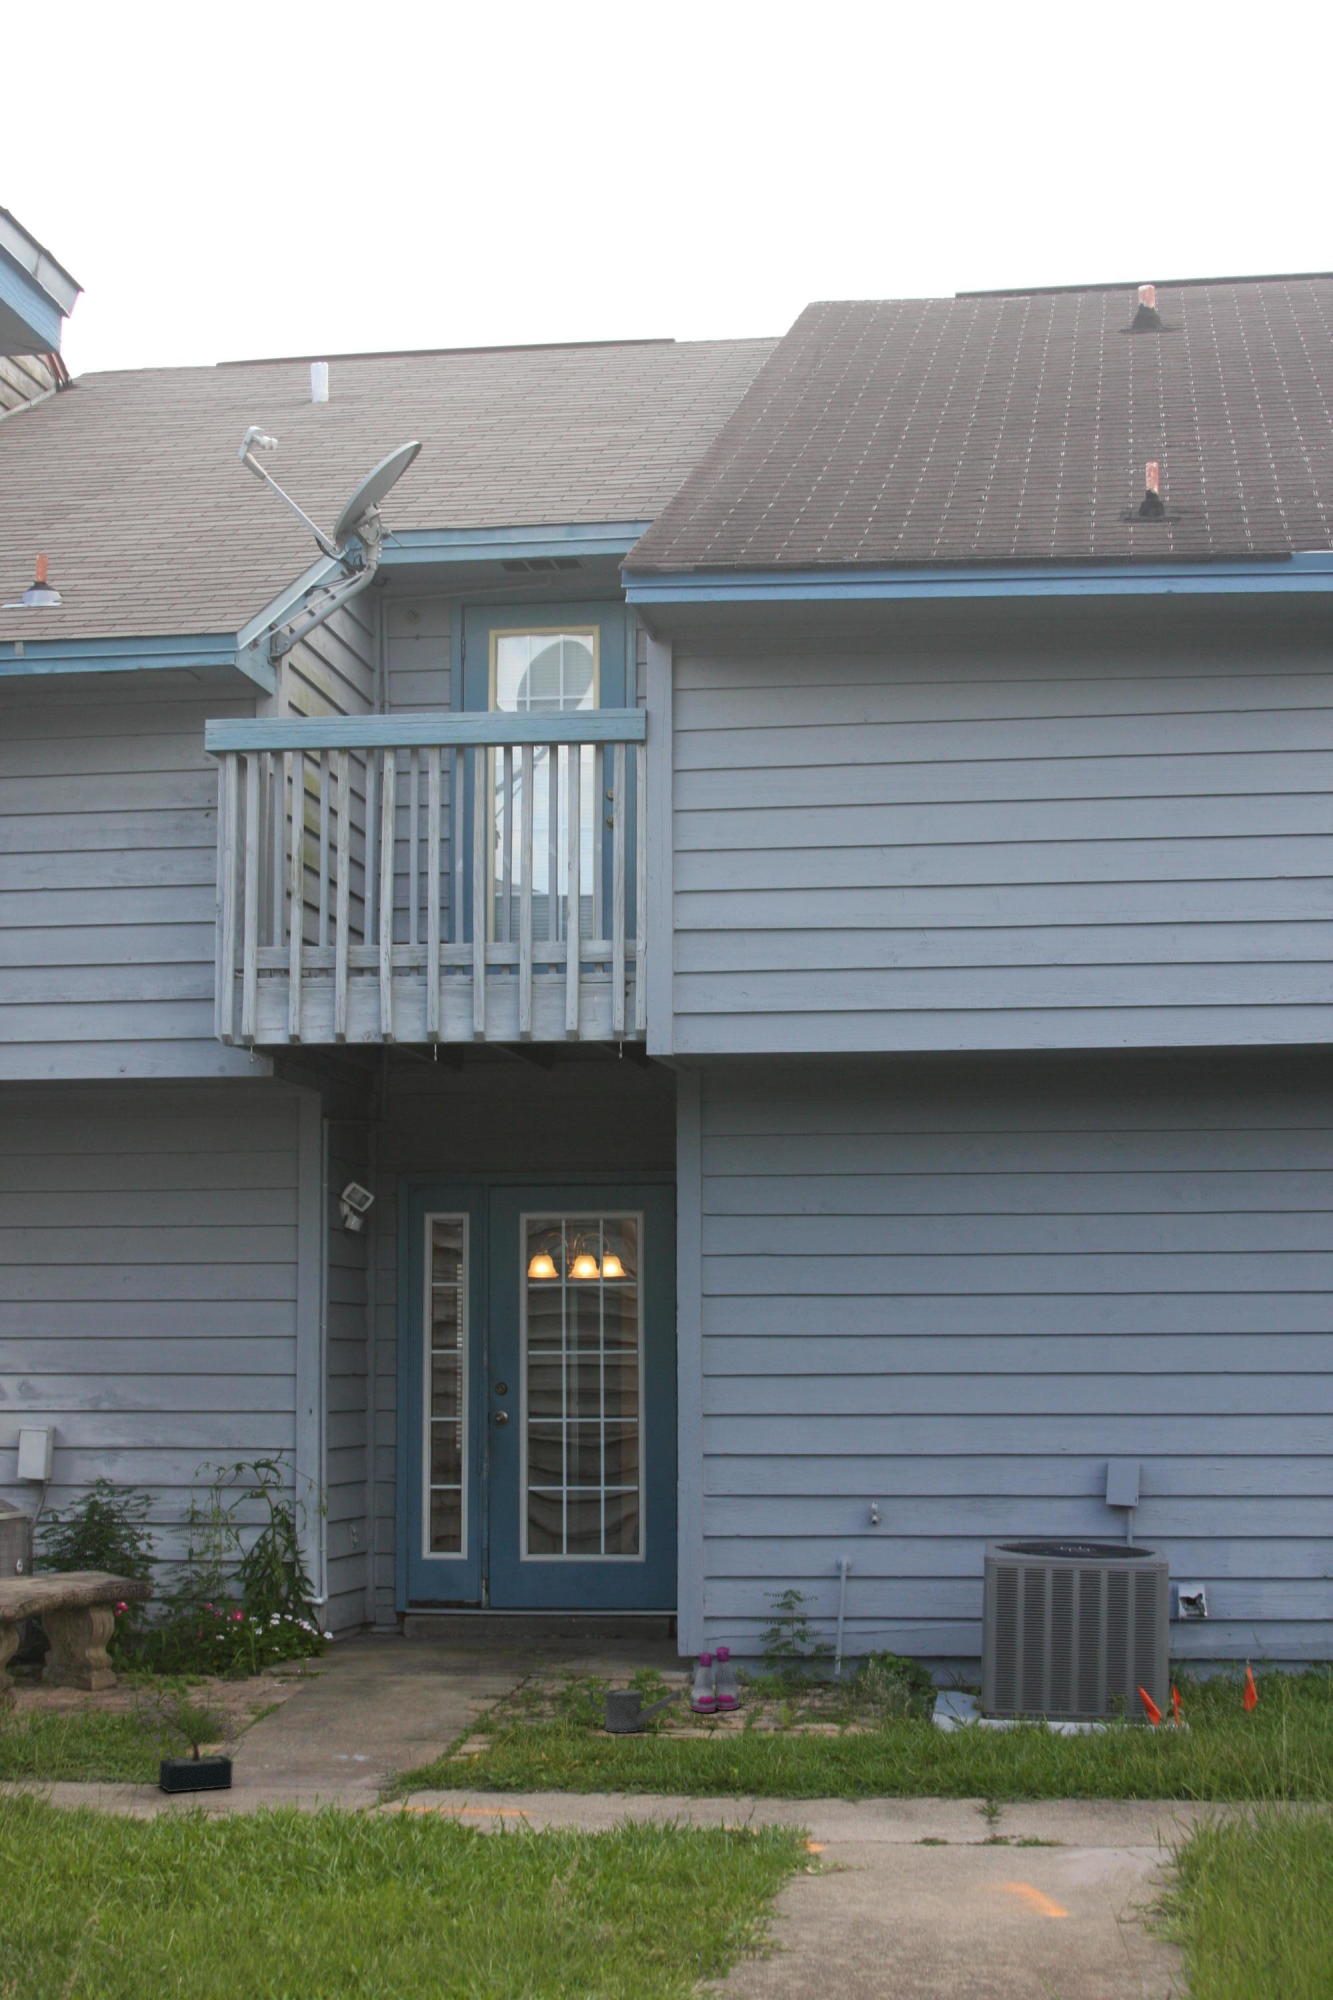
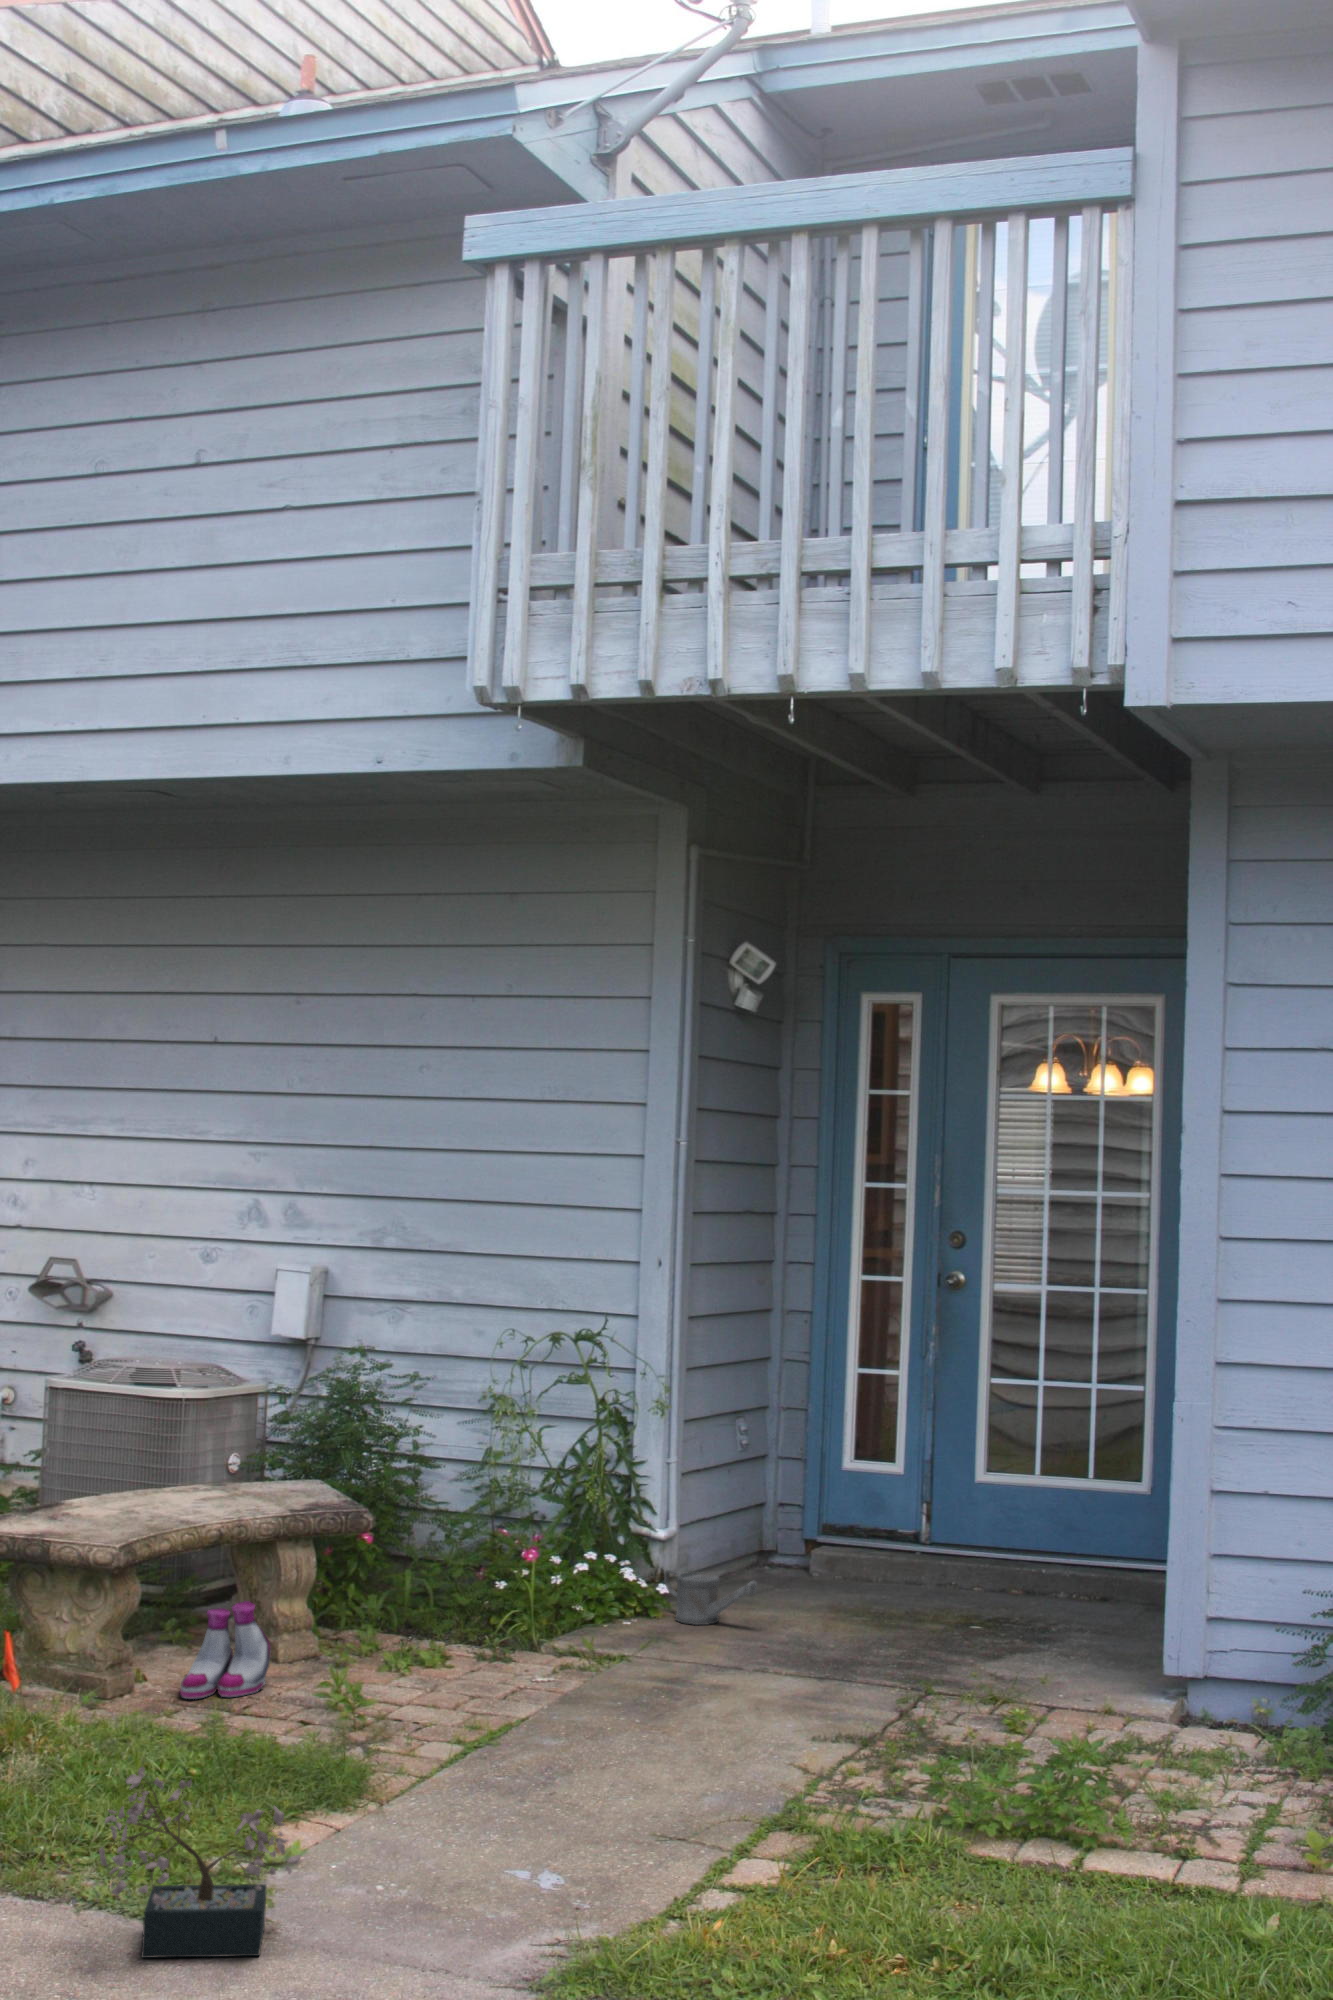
boots: present [690,1646,740,1712] -> present [180,1601,271,1699]
watering can: present [589,1689,681,1732] -> present [664,1570,757,1625]

